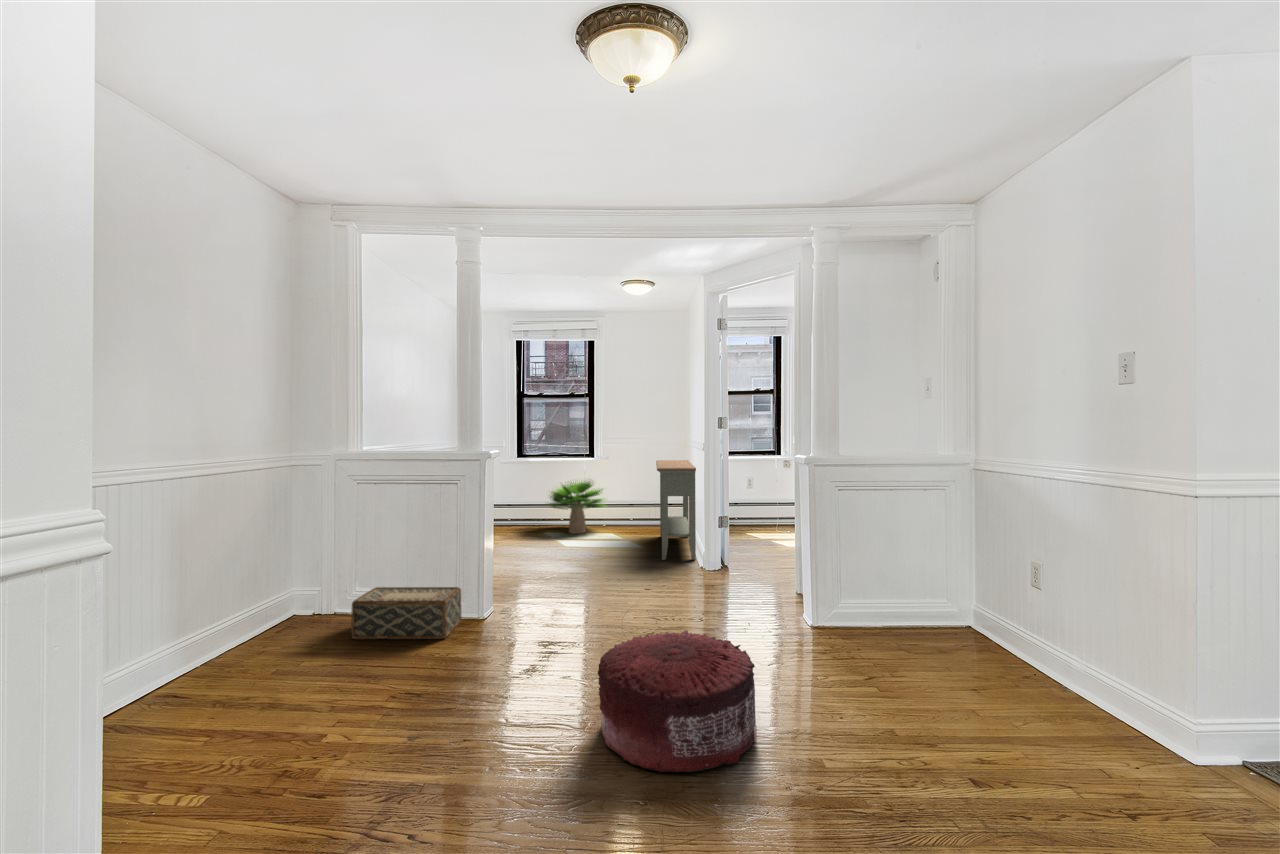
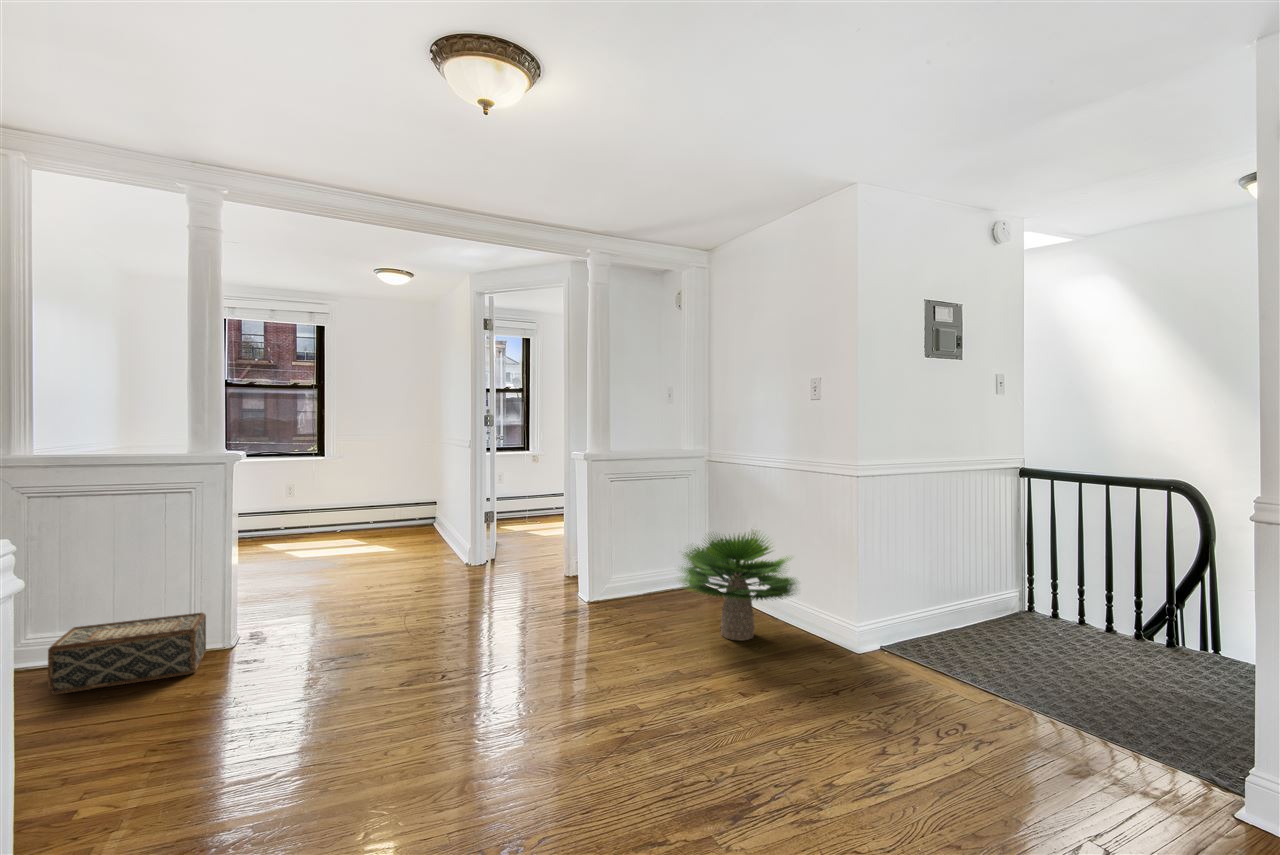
console table: present [656,460,696,560] -> none [405,458,459,561]
potted plant: present [549,481,606,534] -> present [682,534,796,641]
pouf: present [598,630,757,772] -> none [430,616,580,744]

